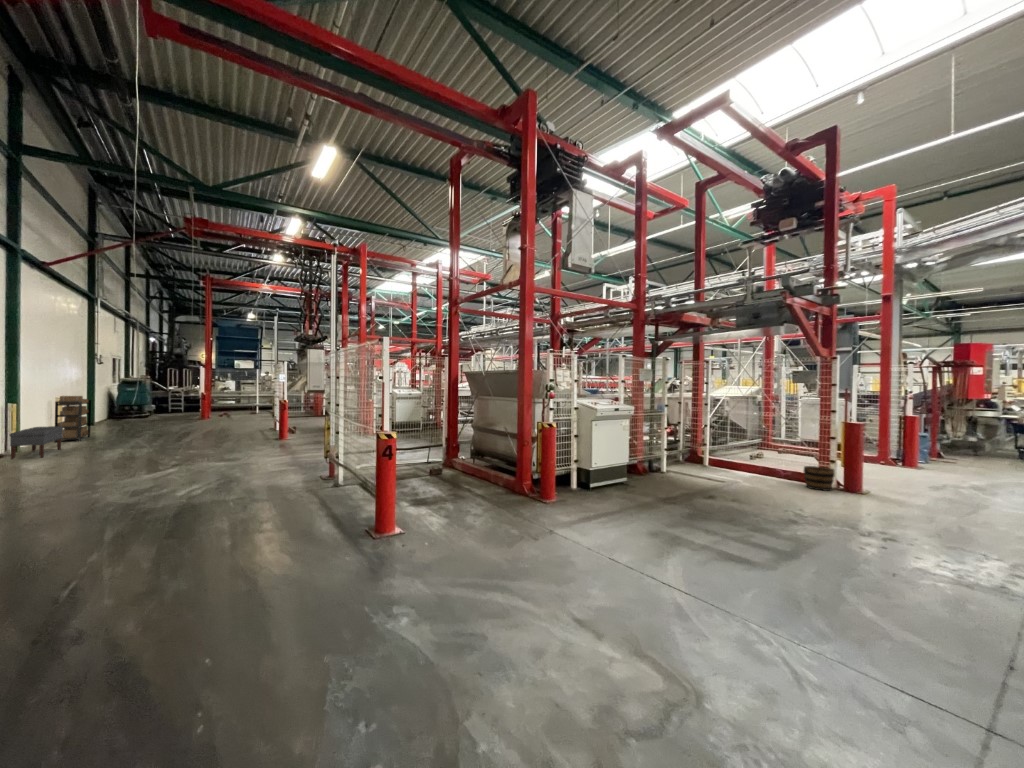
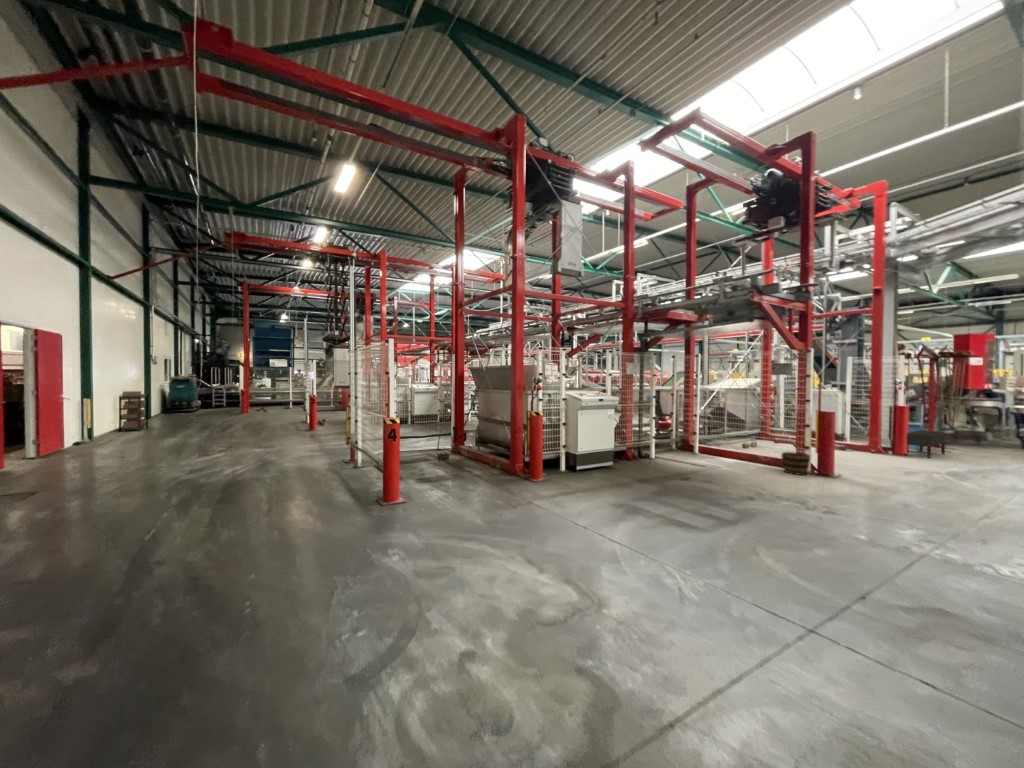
bench: present [10,426,63,459] -> present [905,430,946,458]

